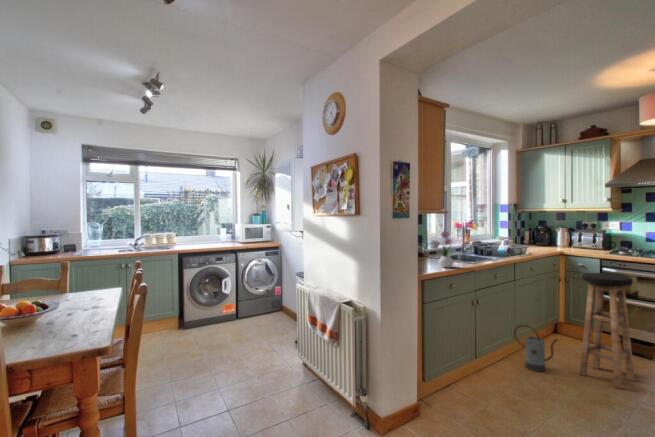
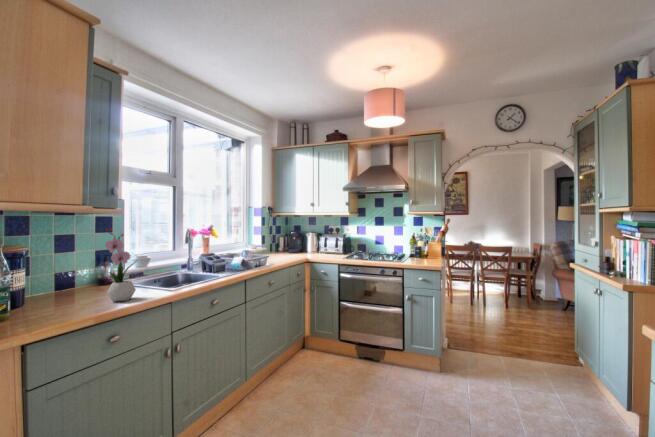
bar stool: present [580,273,635,389] -> none [312,283,362,420]
watering can: present [514,325,557,372] -> none [241,361,289,422]

